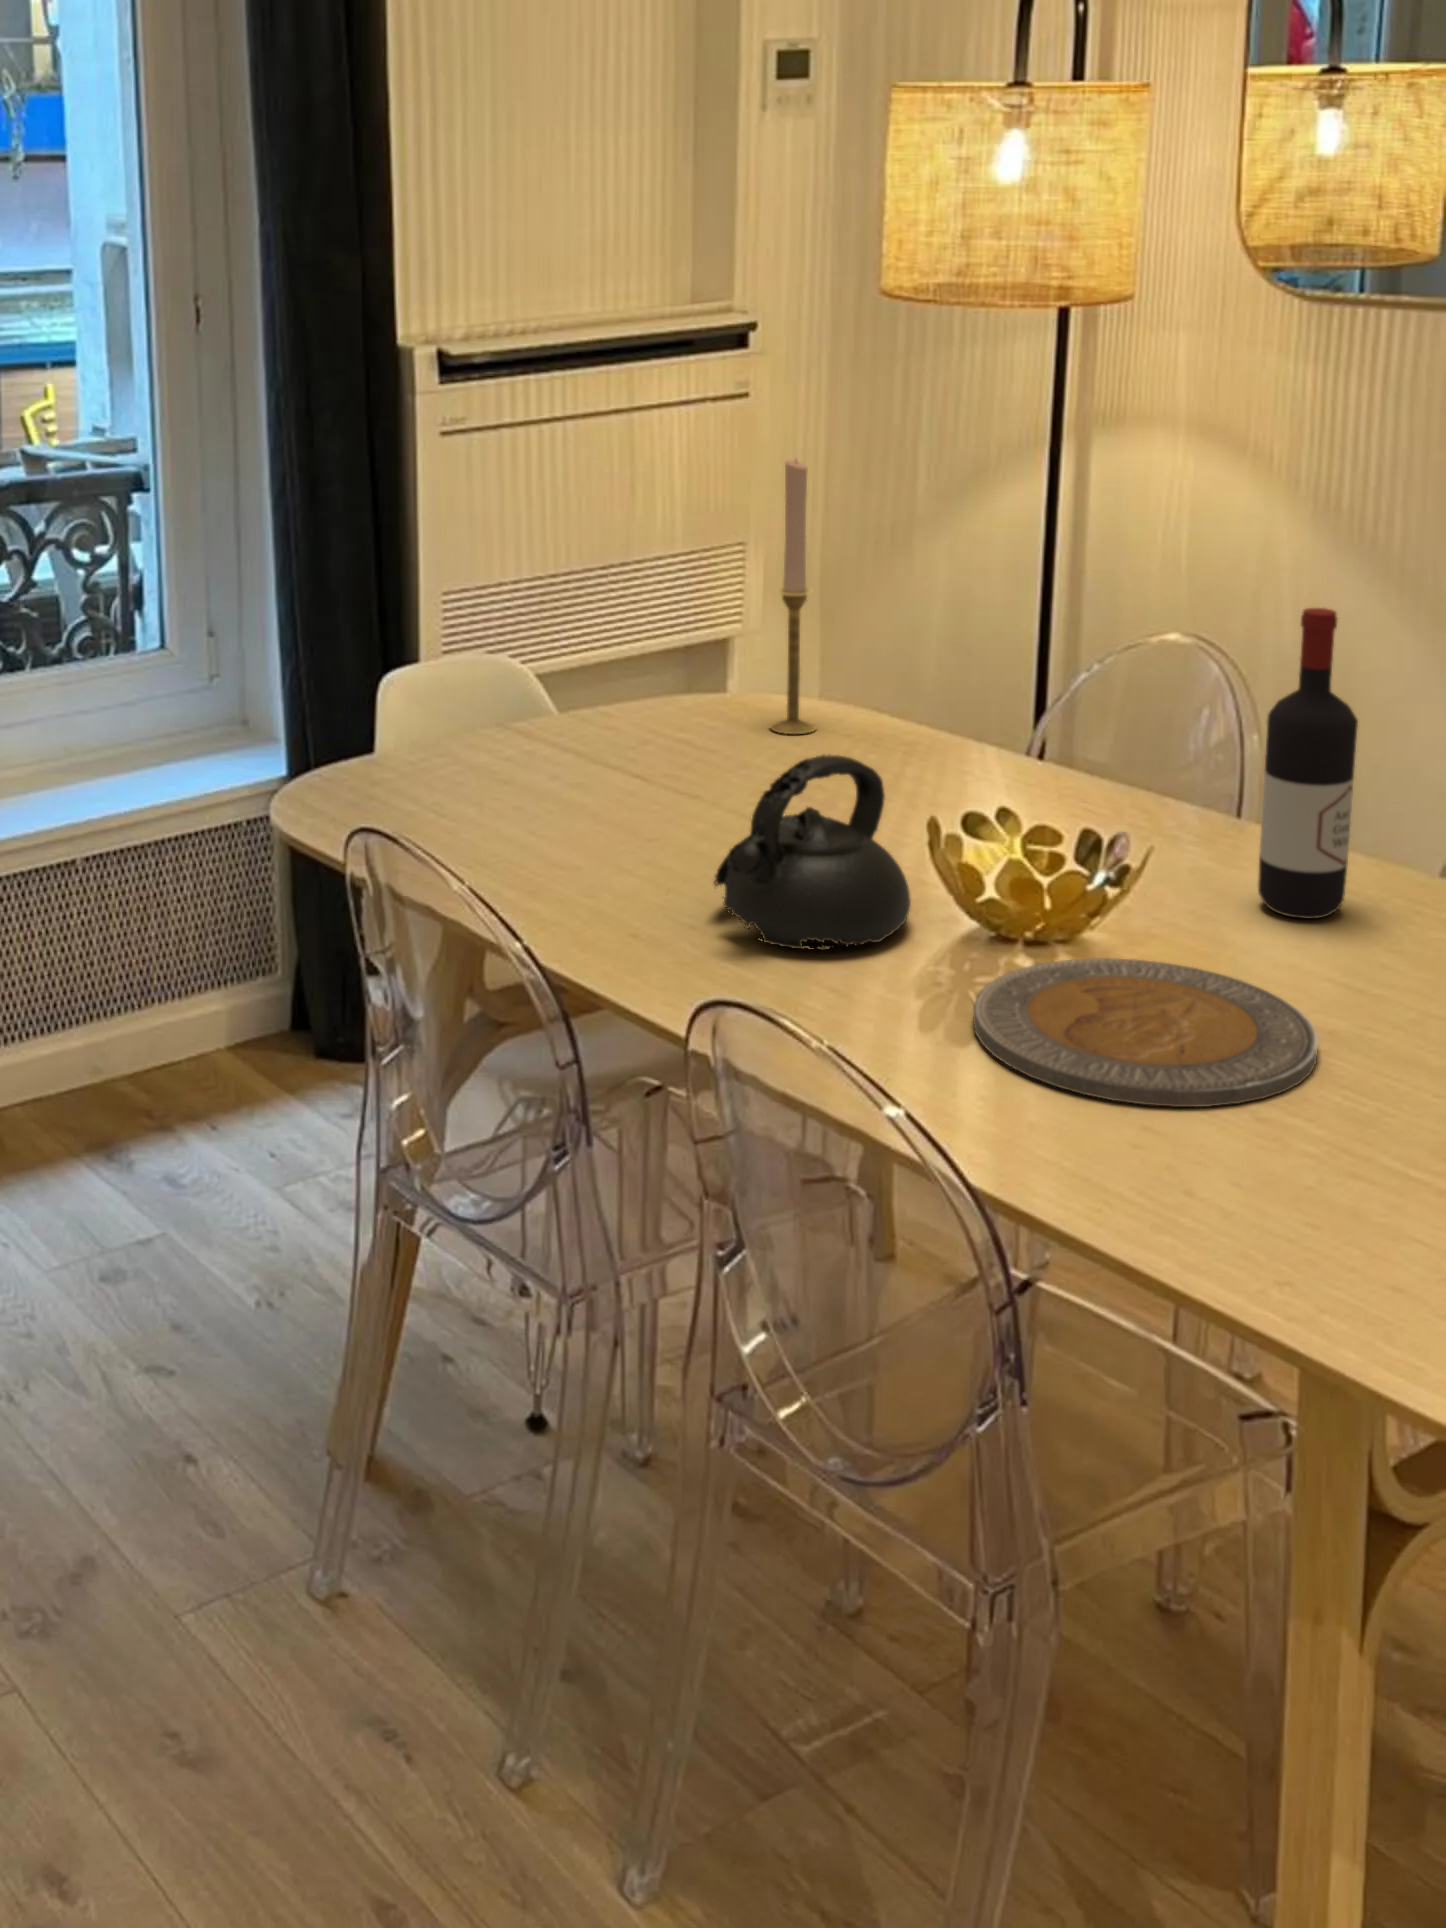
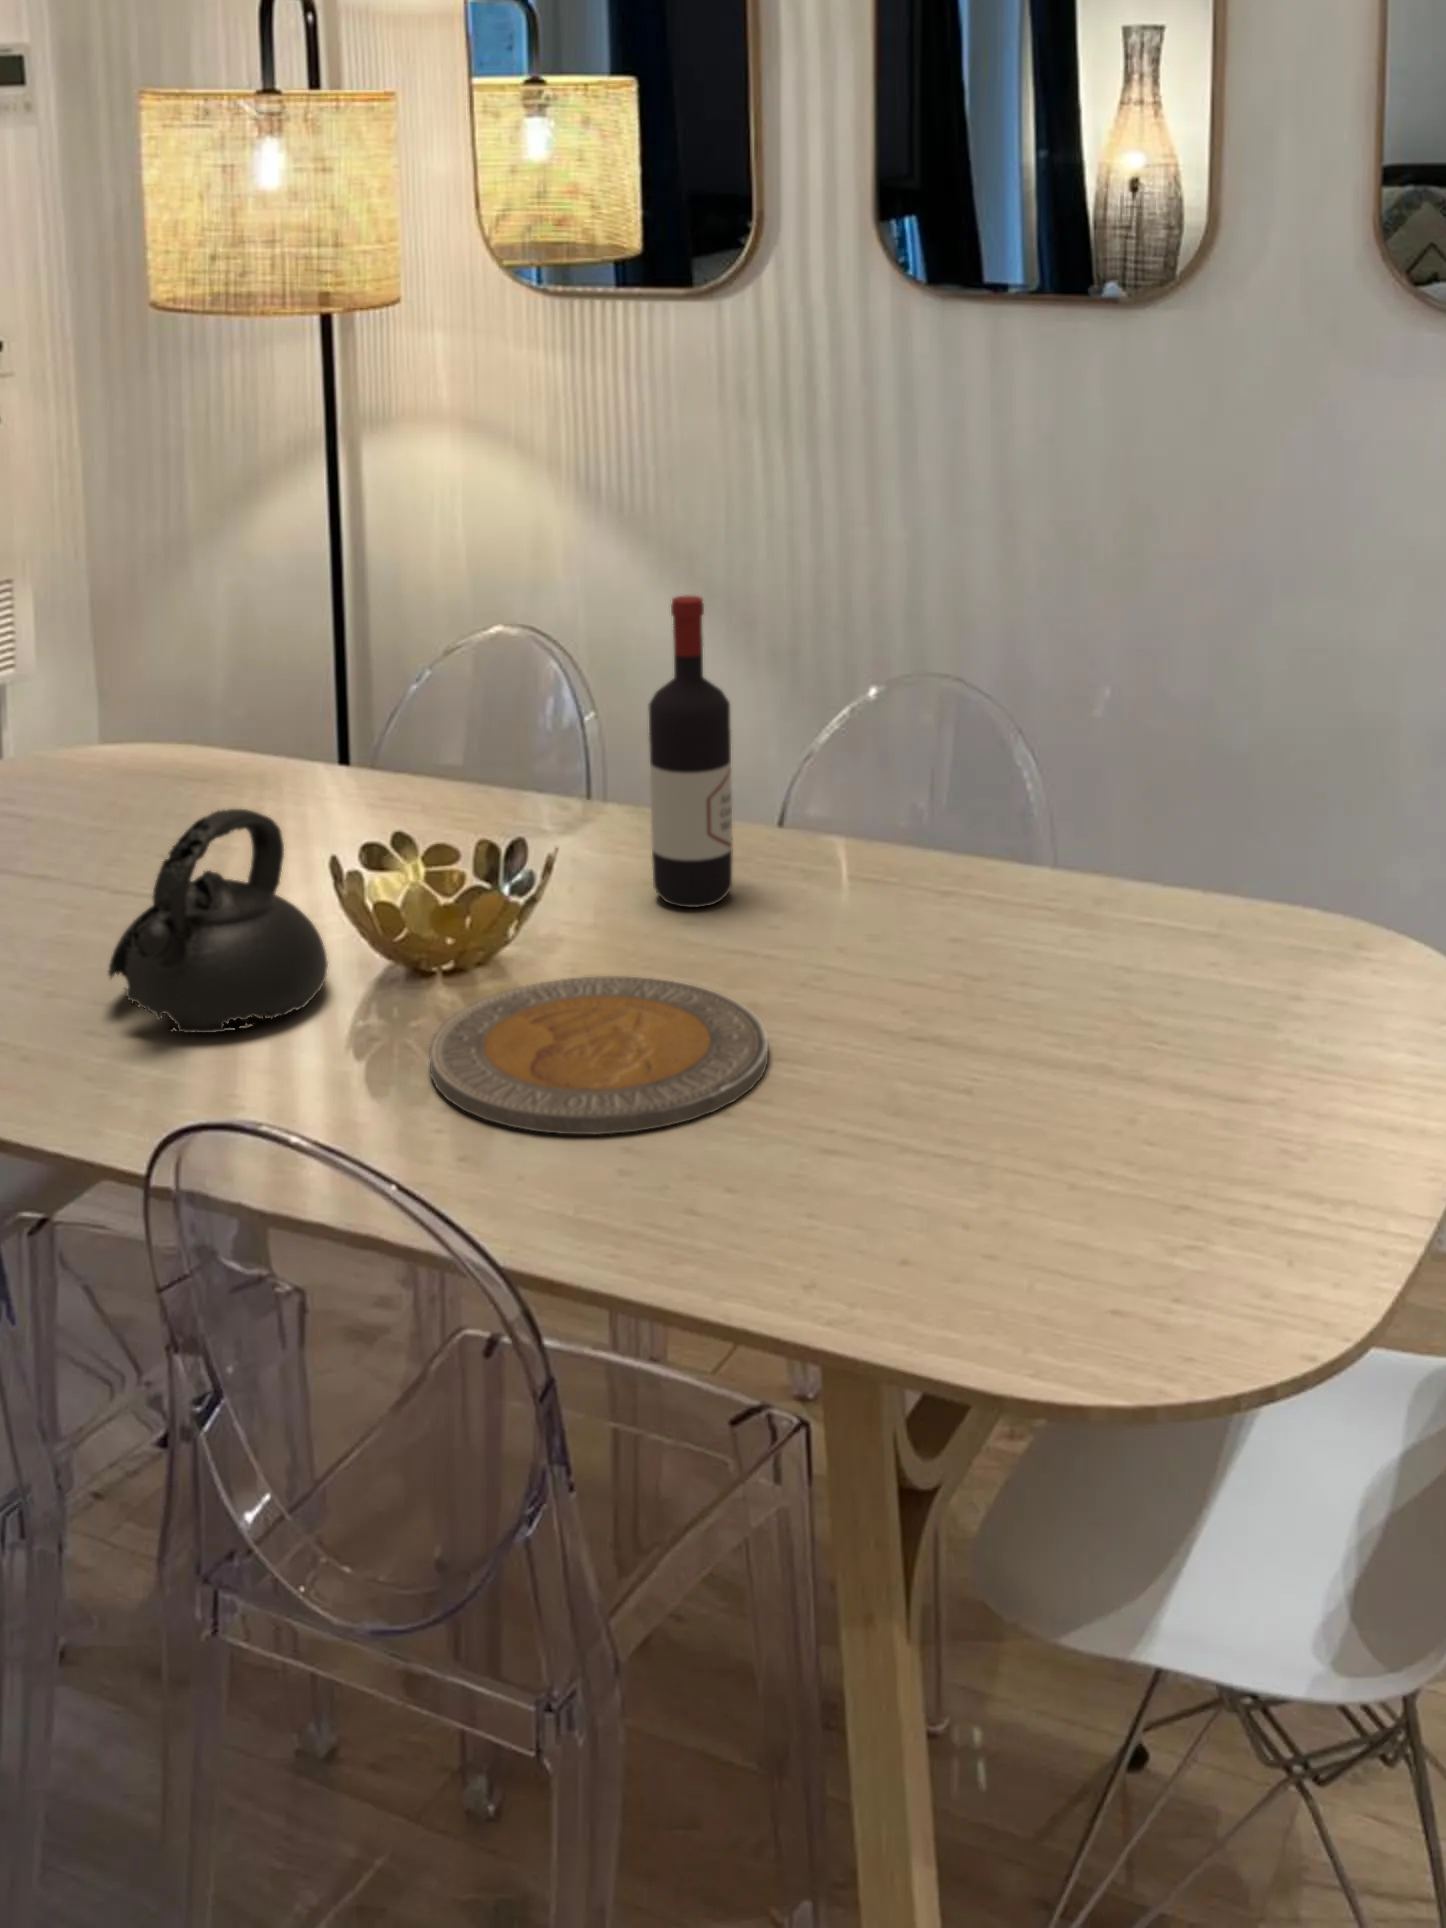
candlestick: present [770,460,816,734] -> none [94,487,151,791]

